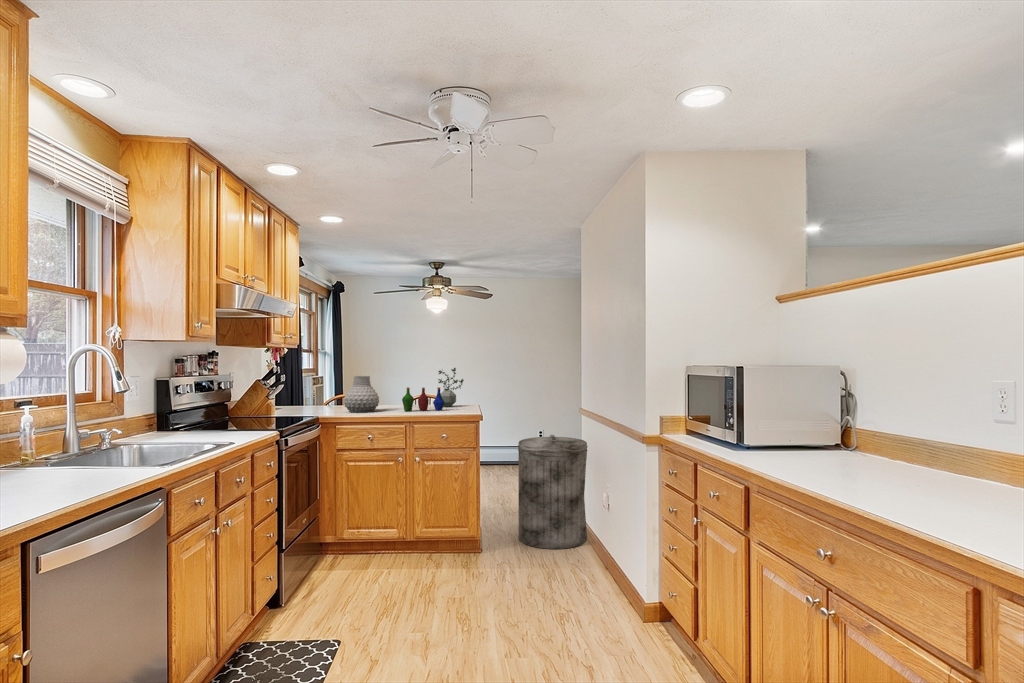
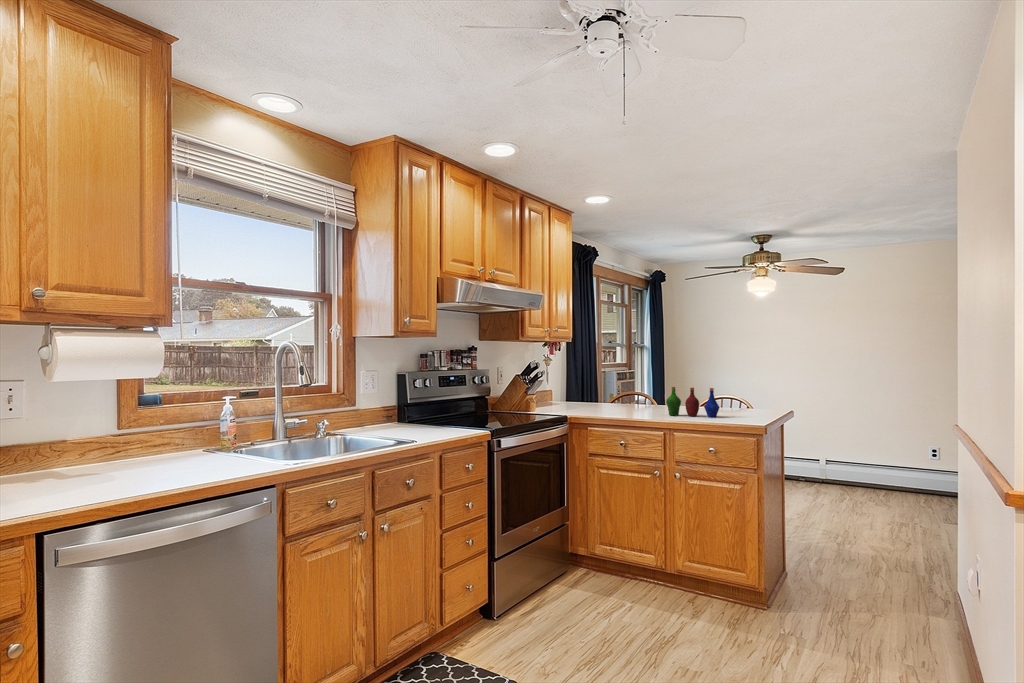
potted plant: present [438,368,464,407] -> none [720,363,755,413]
vase: present [344,376,379,412] -> none [603,372,644,414]
trash can: present [518,435,588,549] -> none [828,463,950,640]

